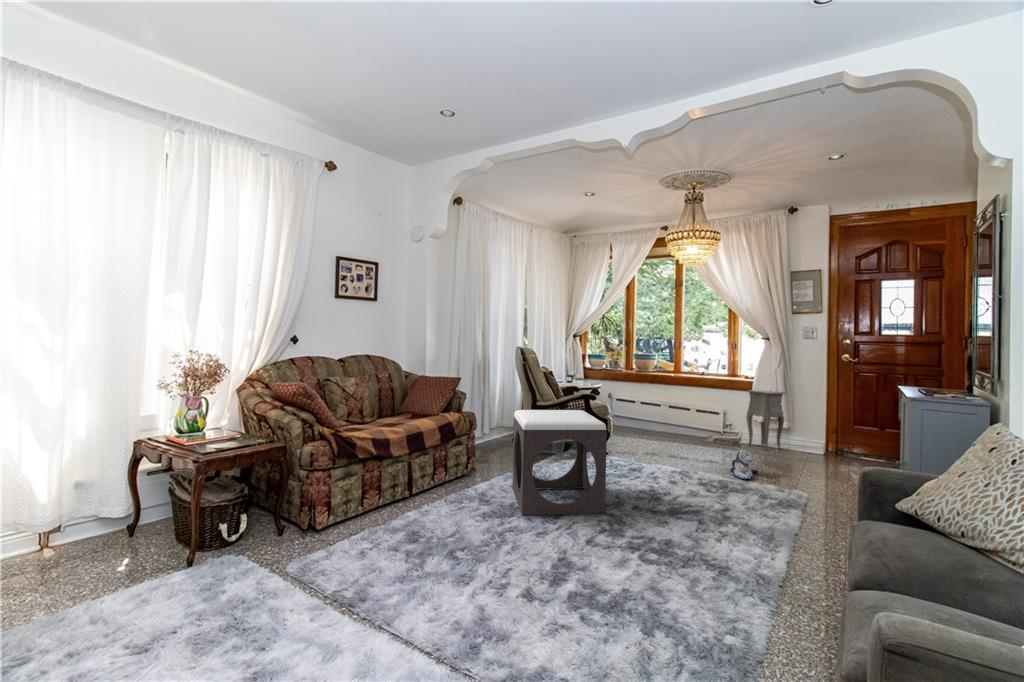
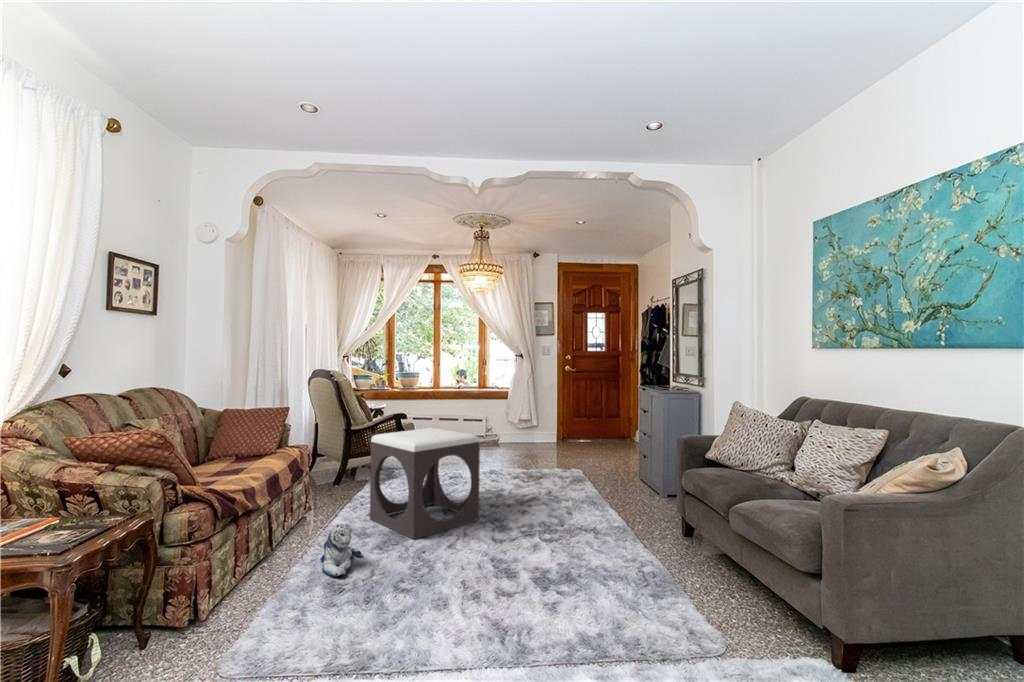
side table: present [746,390,785,451] -> none [508,398,534,447]
plush toy: present [730,449,758,480] -> present [320,524,361,577]

